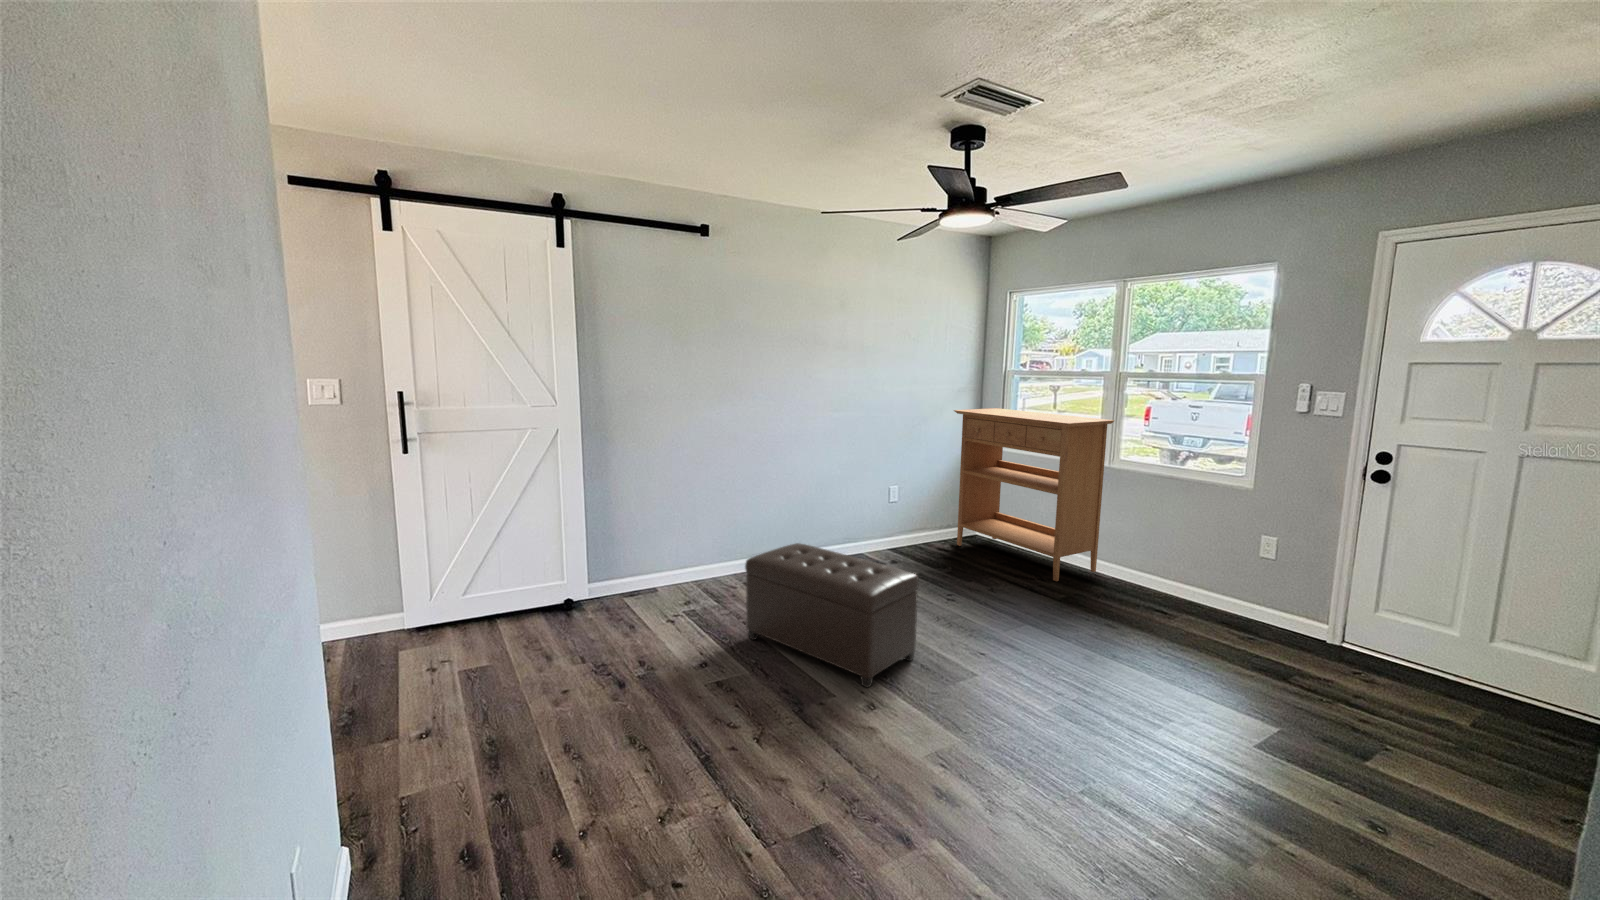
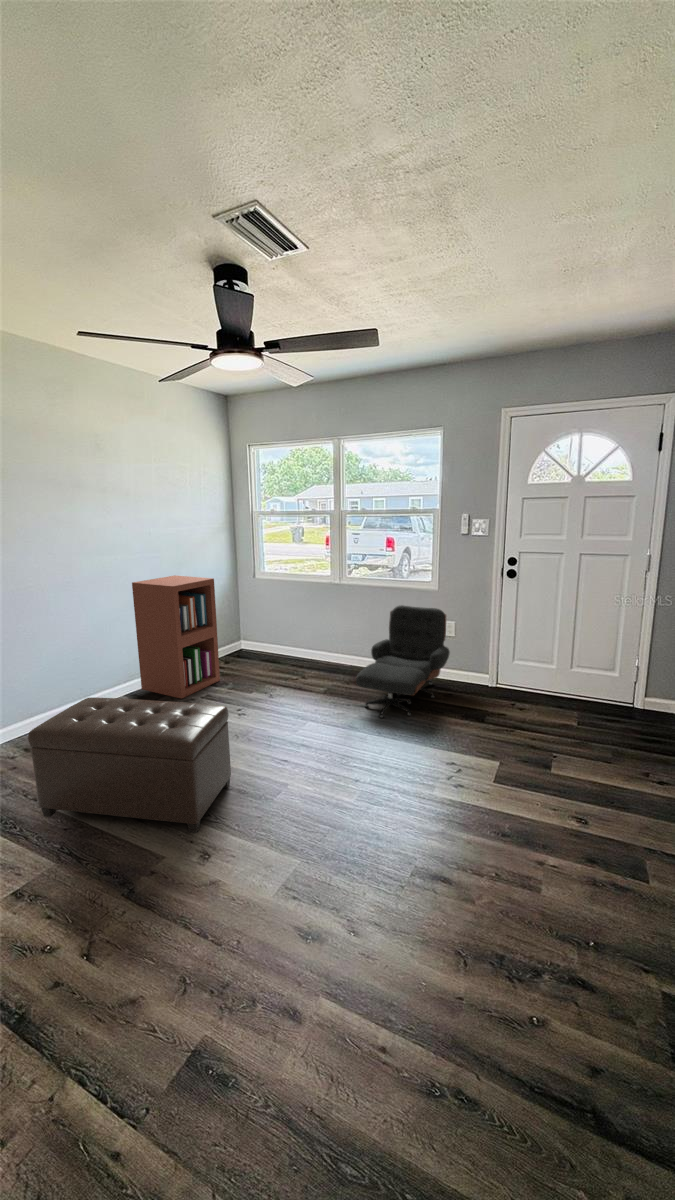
console table: present [954,408,1114,581] -> none [215,546,342,678]
bookshelf: none [856,436,944,571] -> present [132,575,220,699]
lounge chair: none [1096,504,1261,650] -> present [355,605,450,718]

